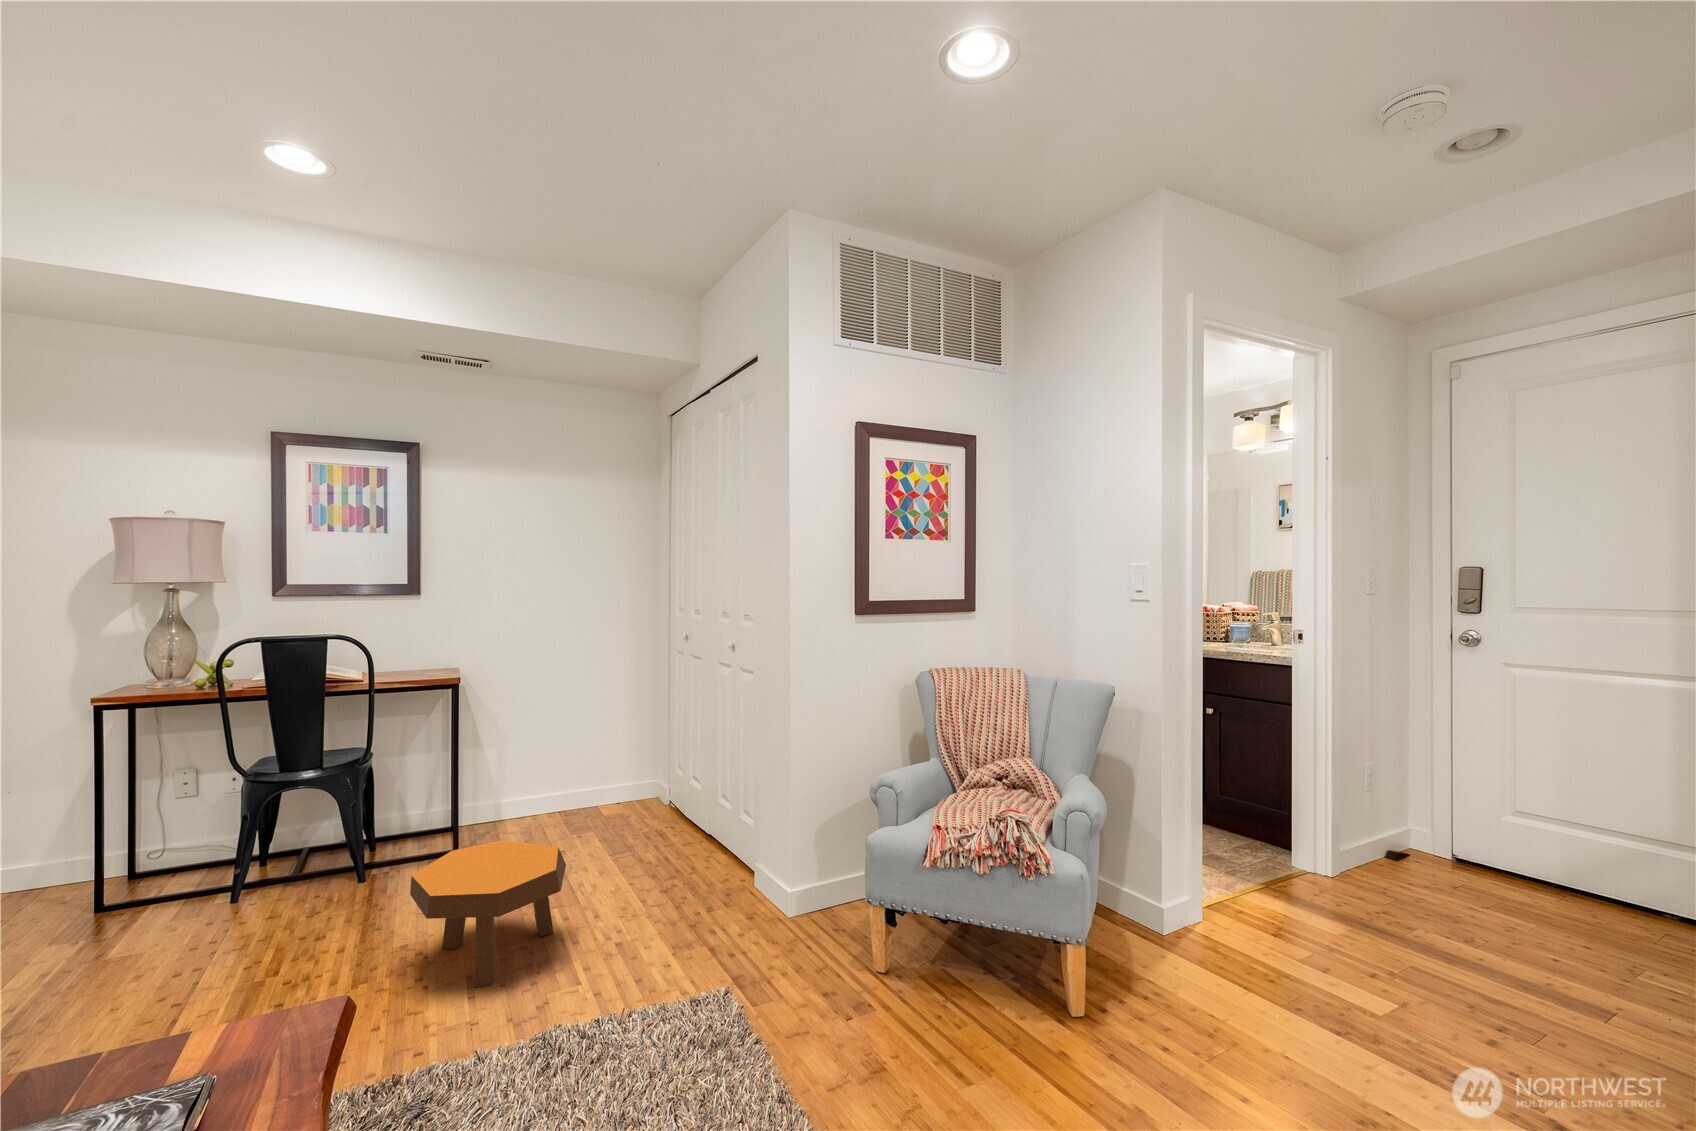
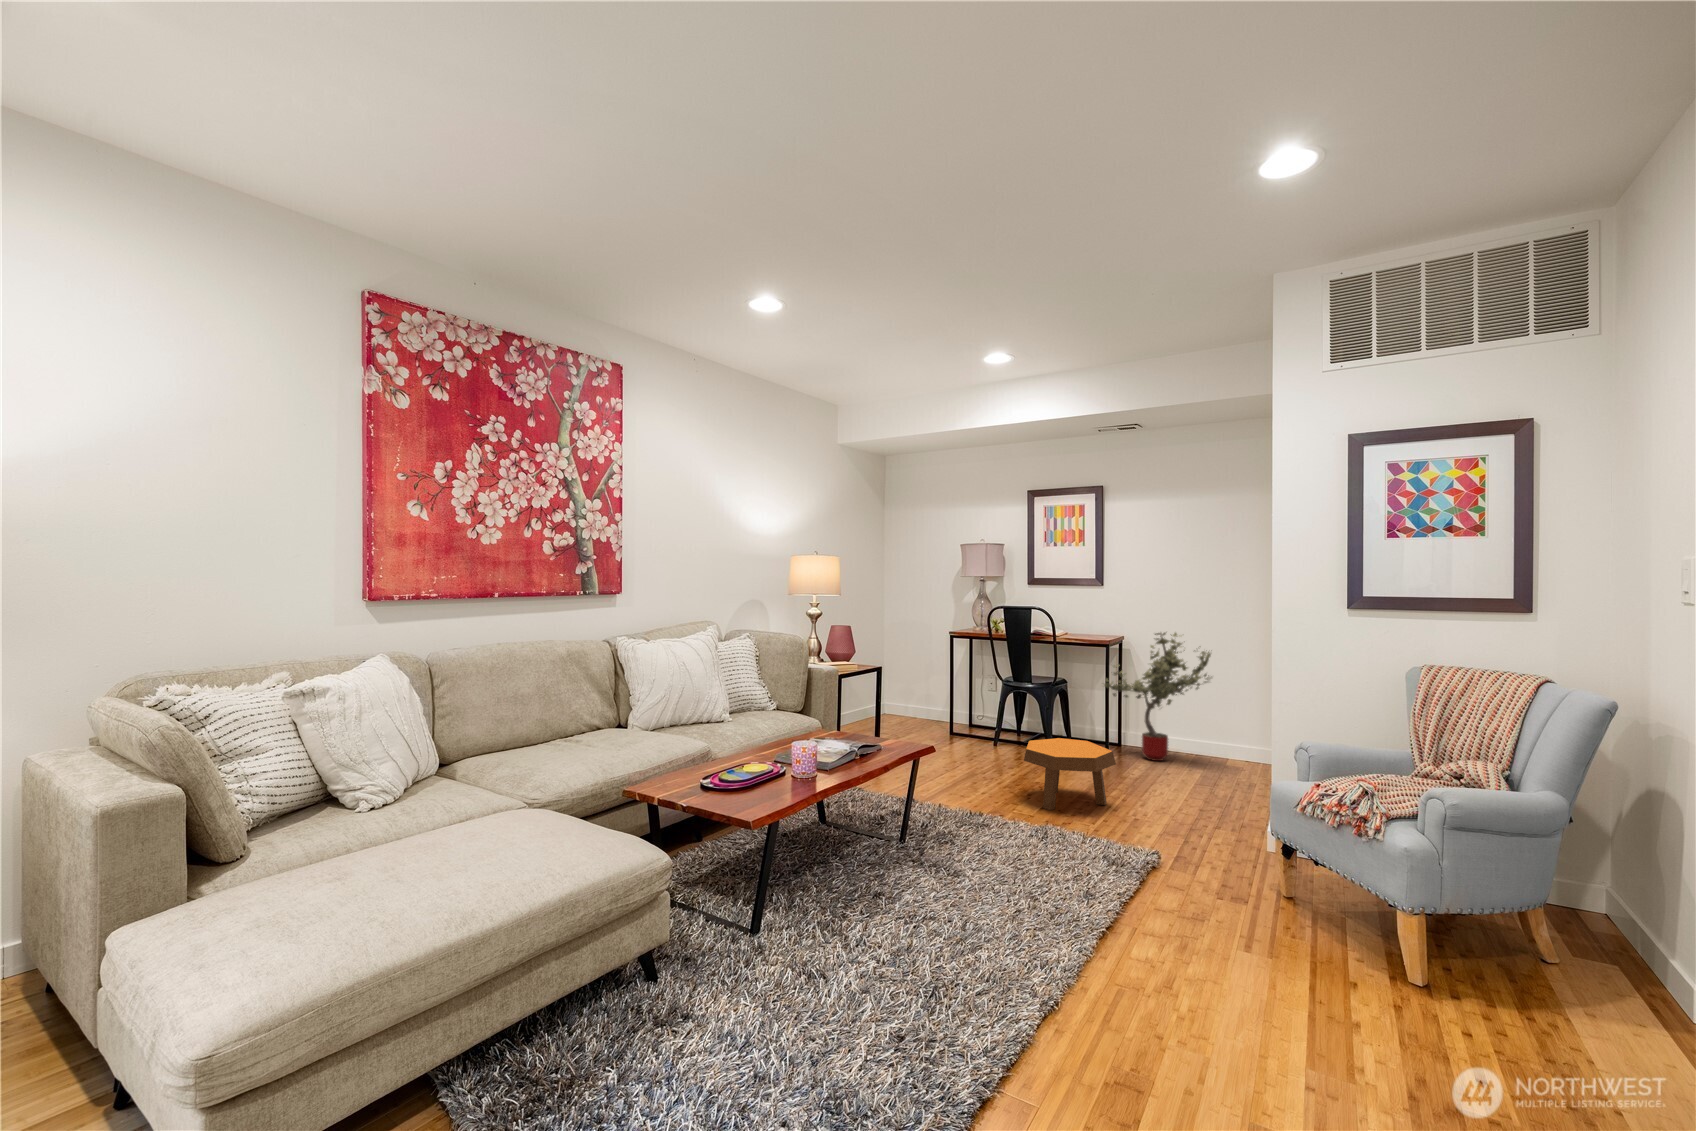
potted tree: none [437,648,594,827] -> present [1104,633,1211,761]

